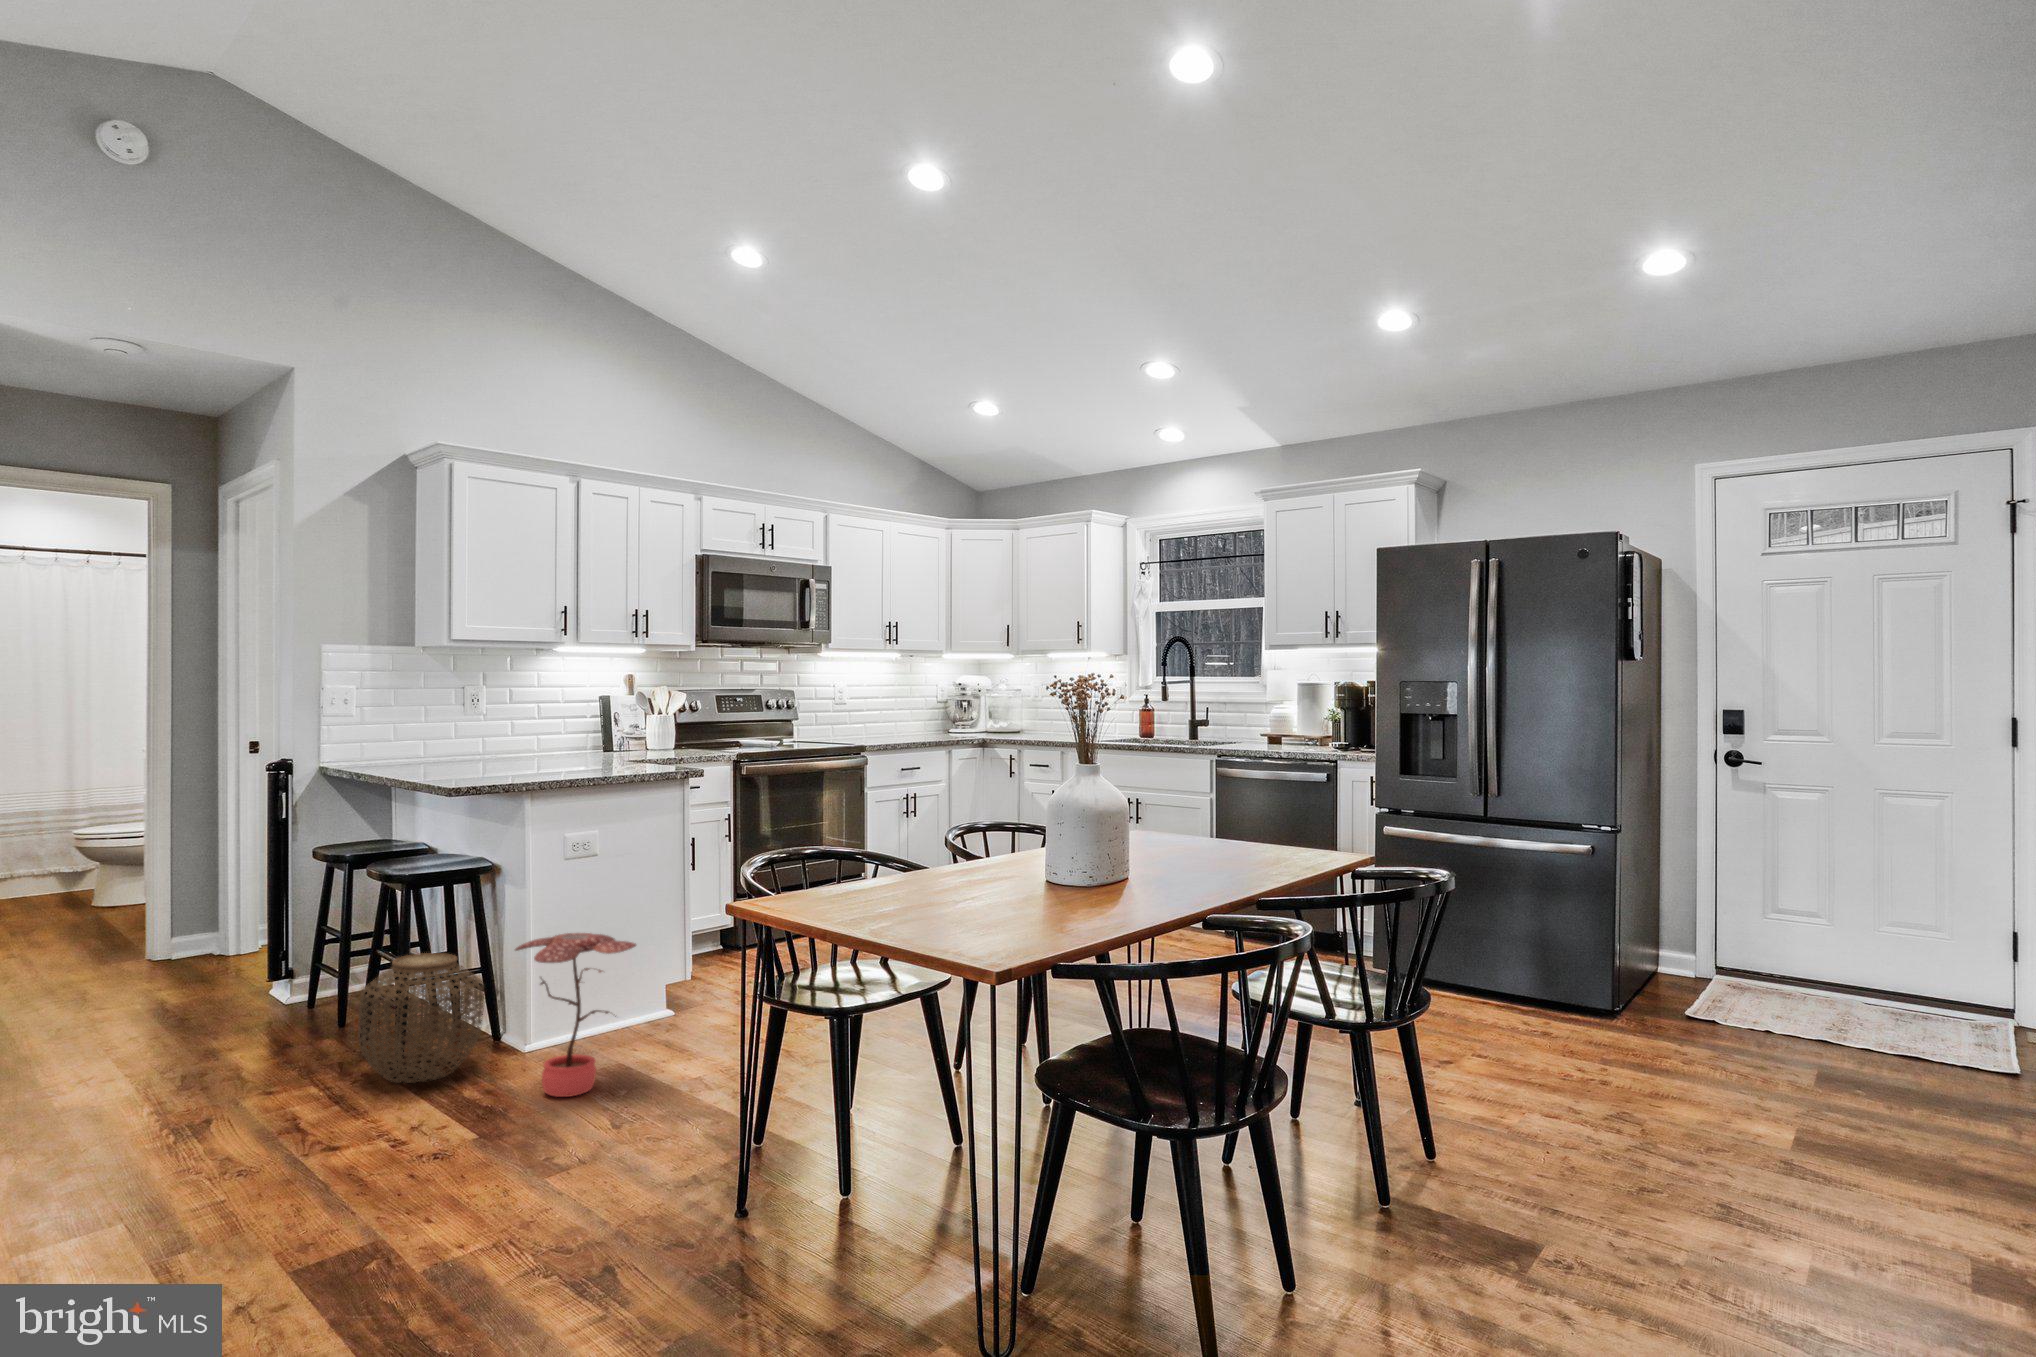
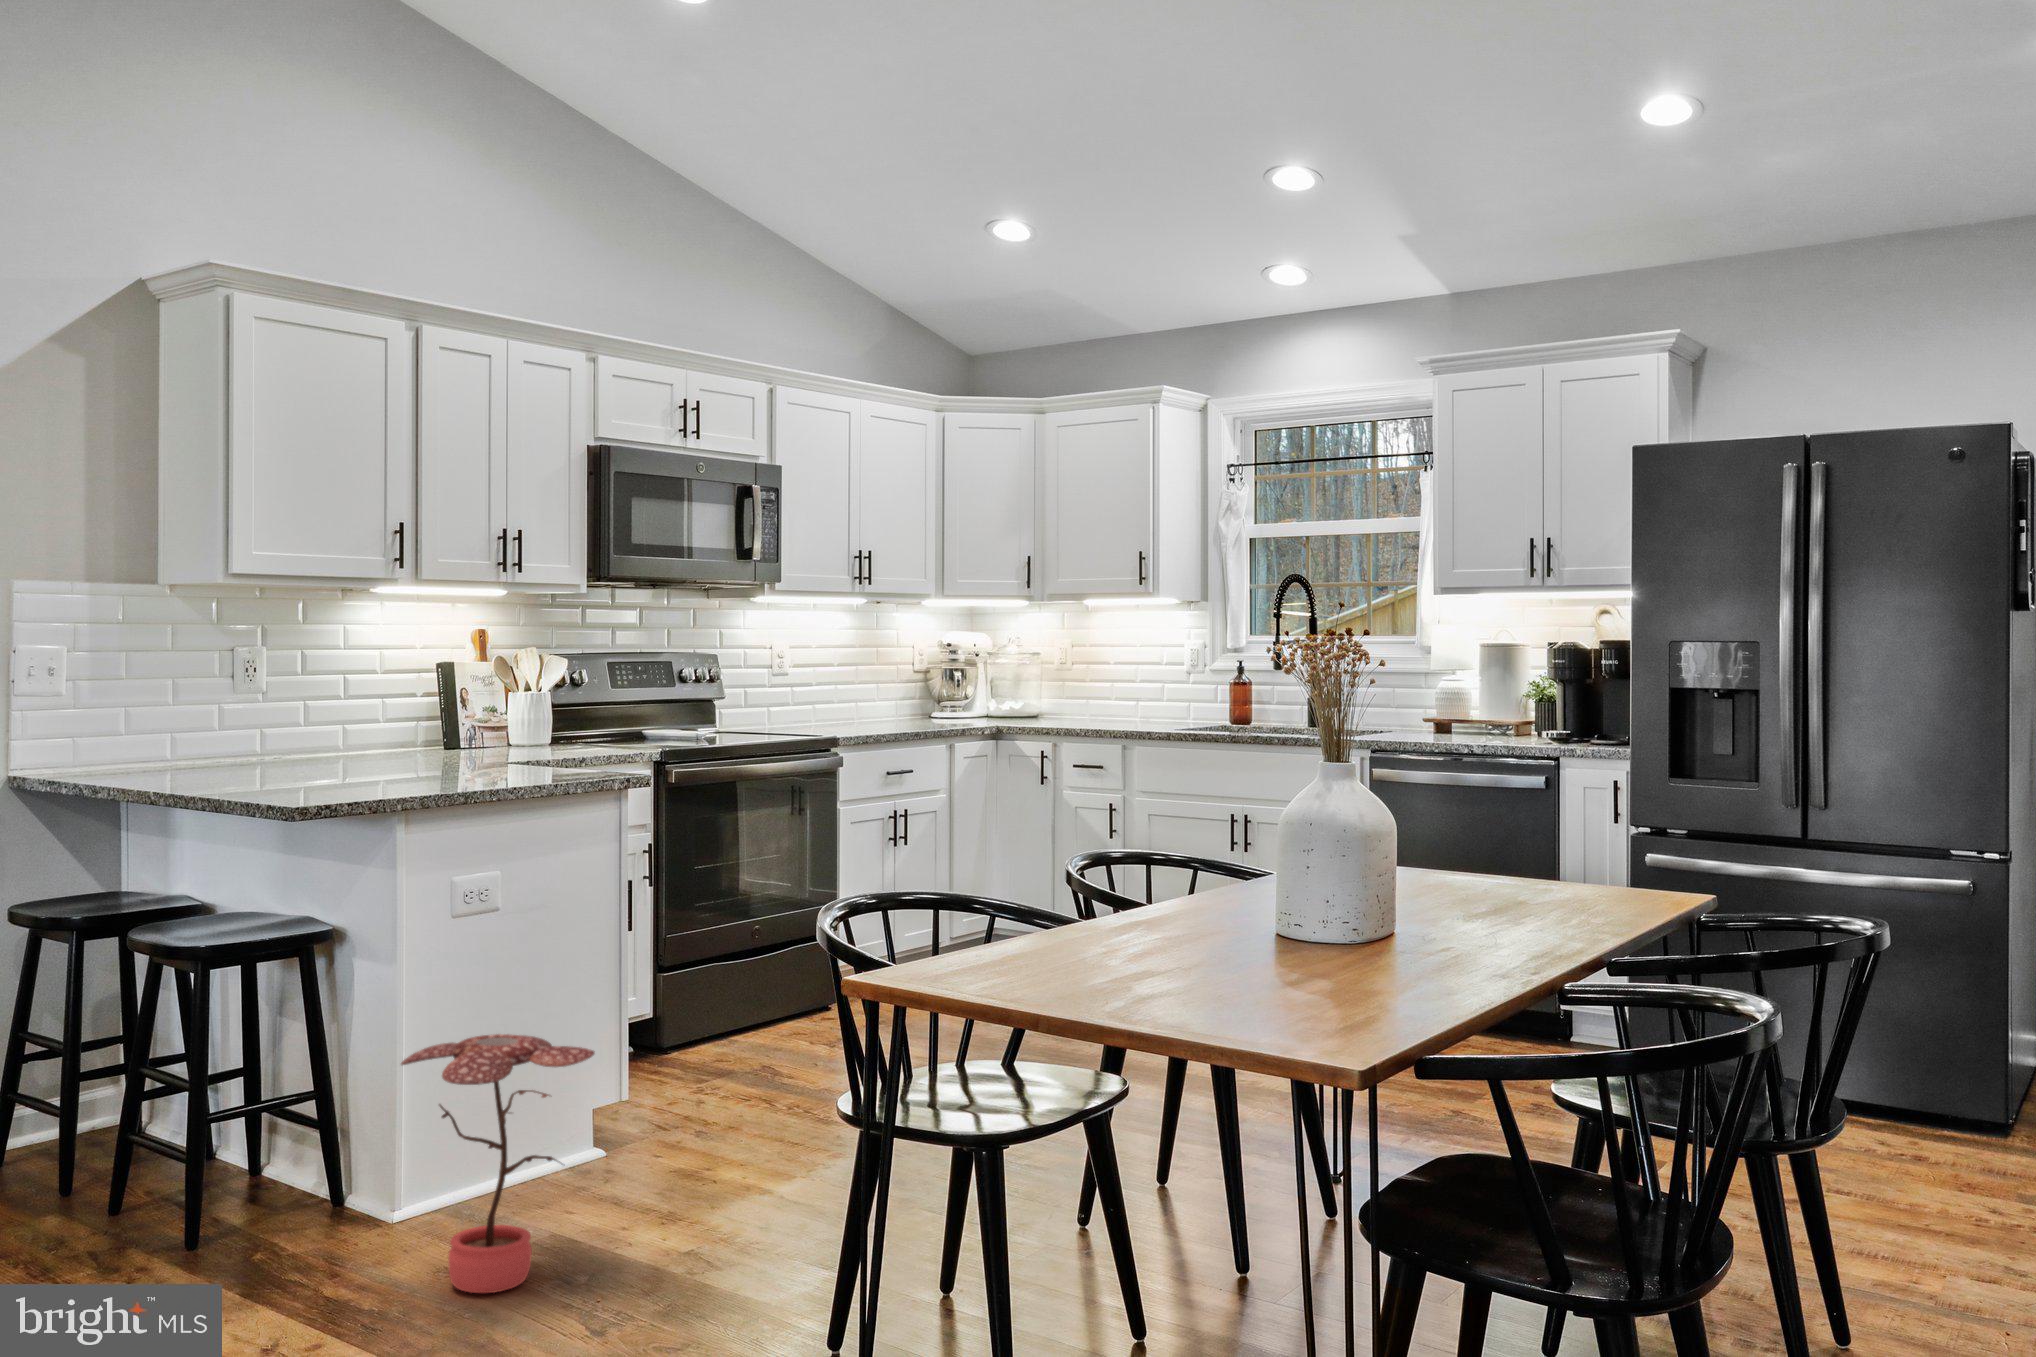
woven basket: present [358,953,484,1083] -> none [140,1069,336,1277]

